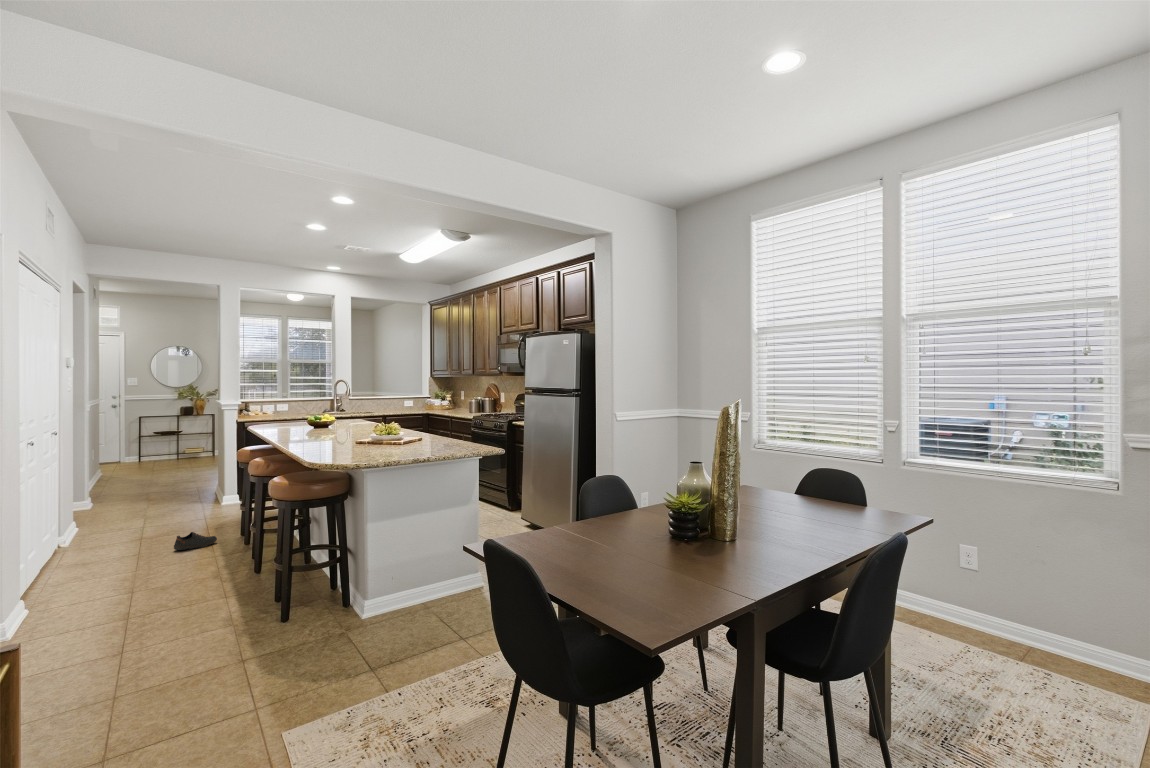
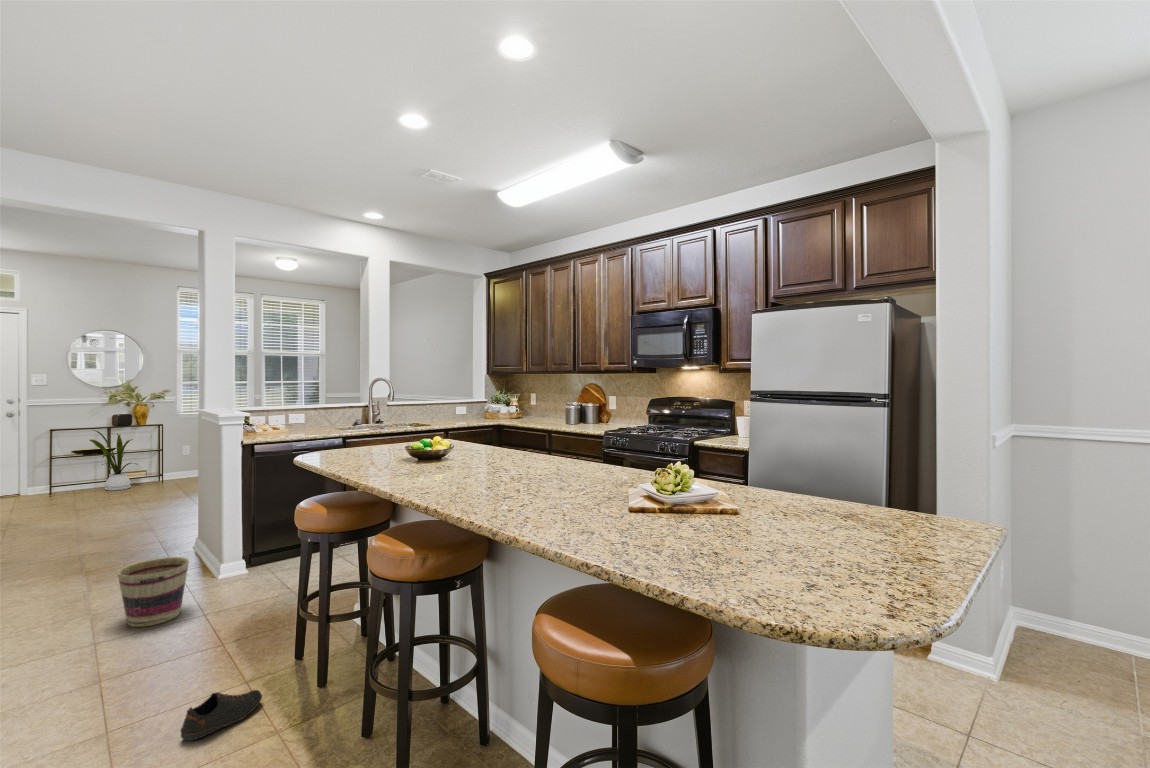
house plant: none [163,417,197,461] -> present [90,430,136,491]
basket: none [160,483,200,518] -> present [117,557,189,627]

